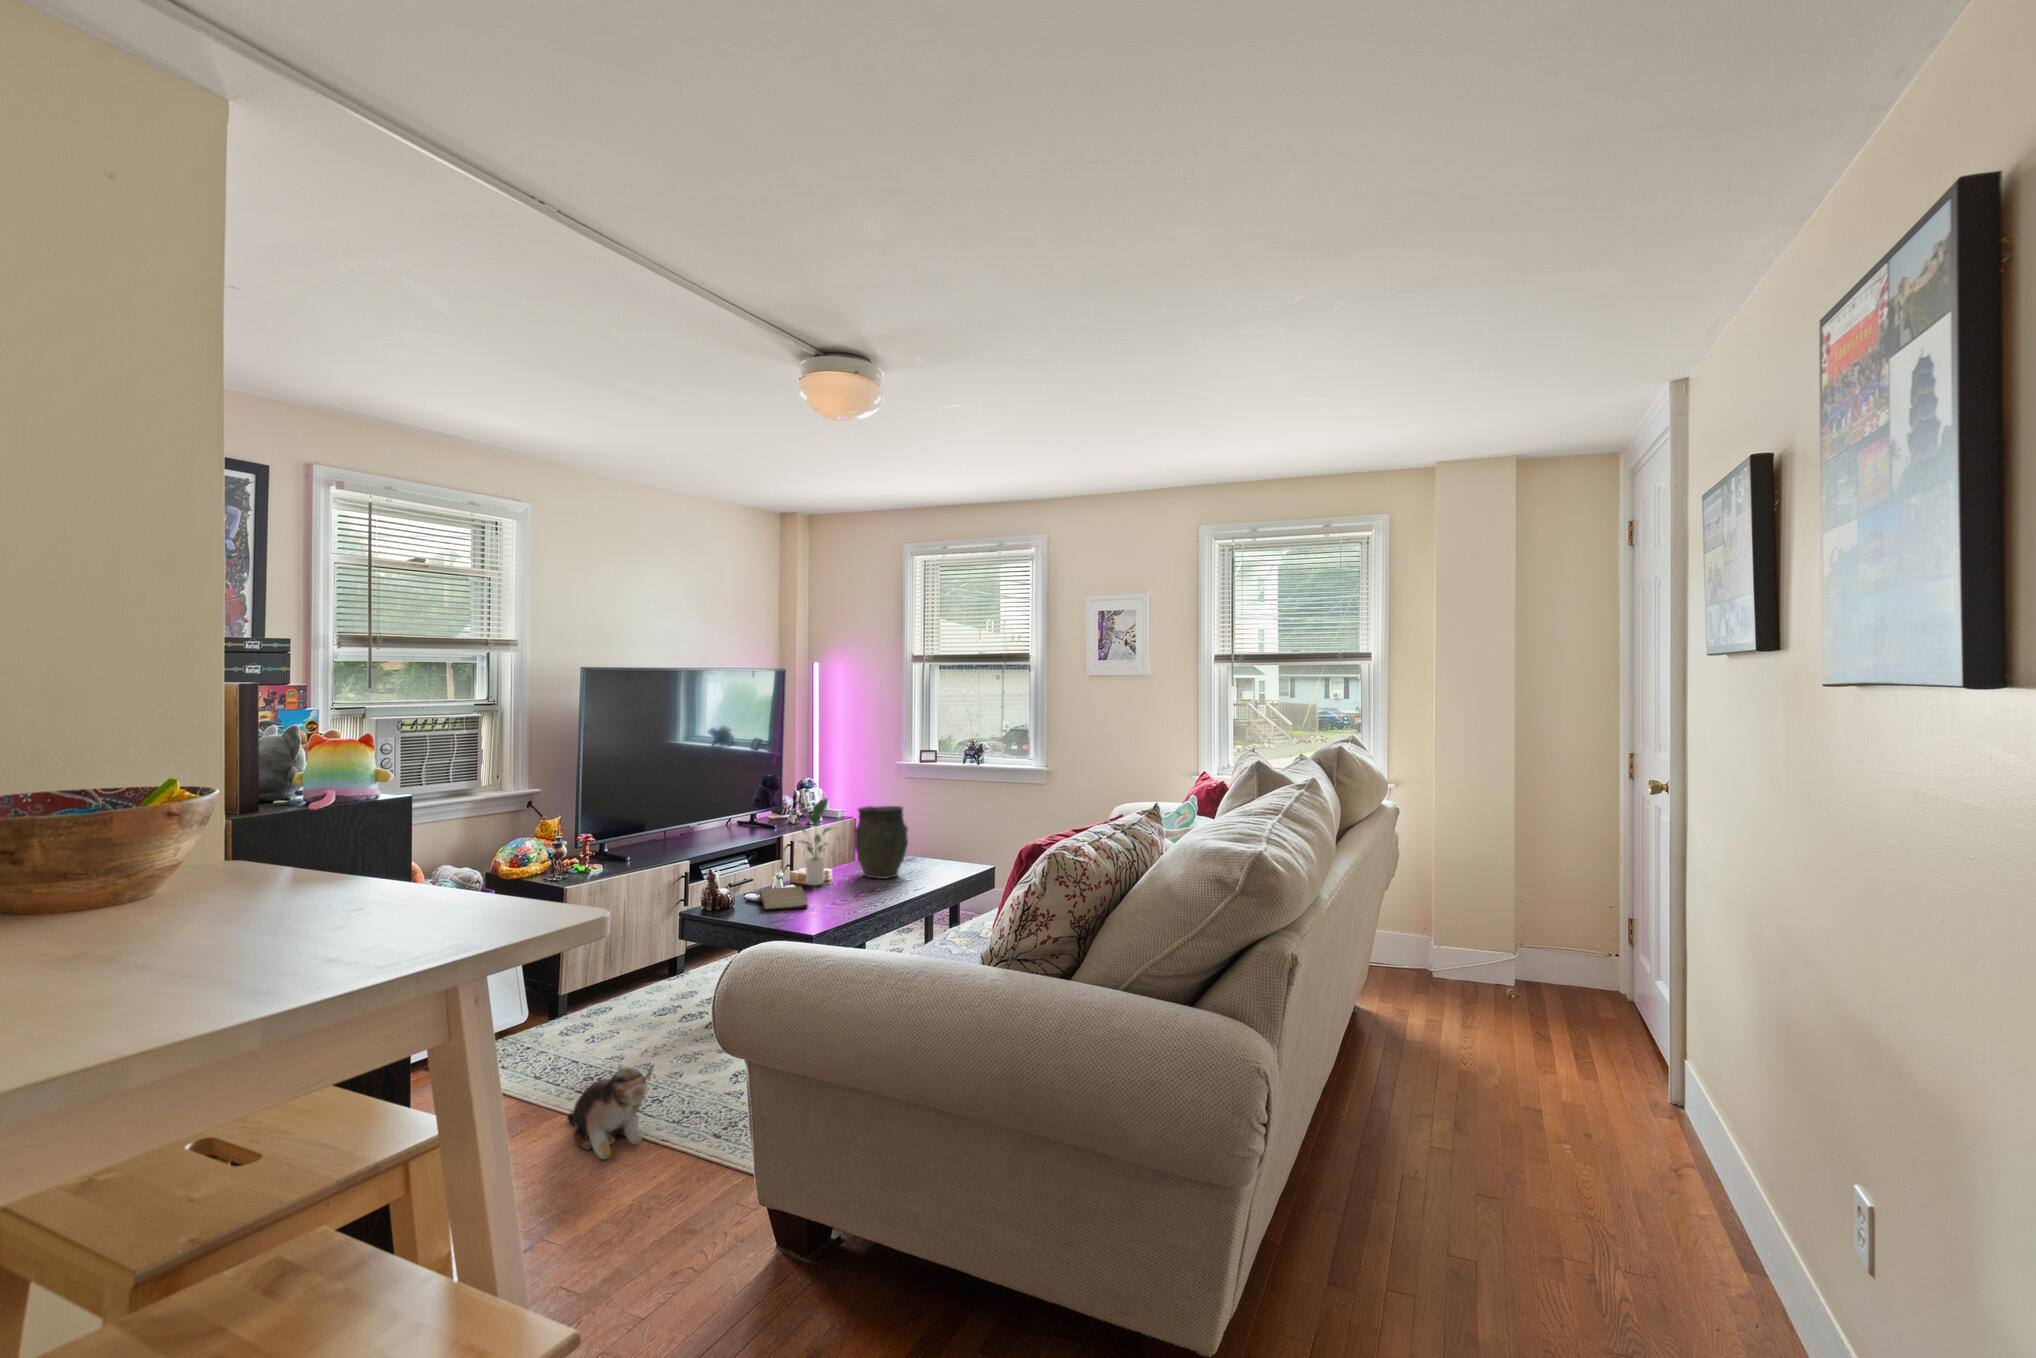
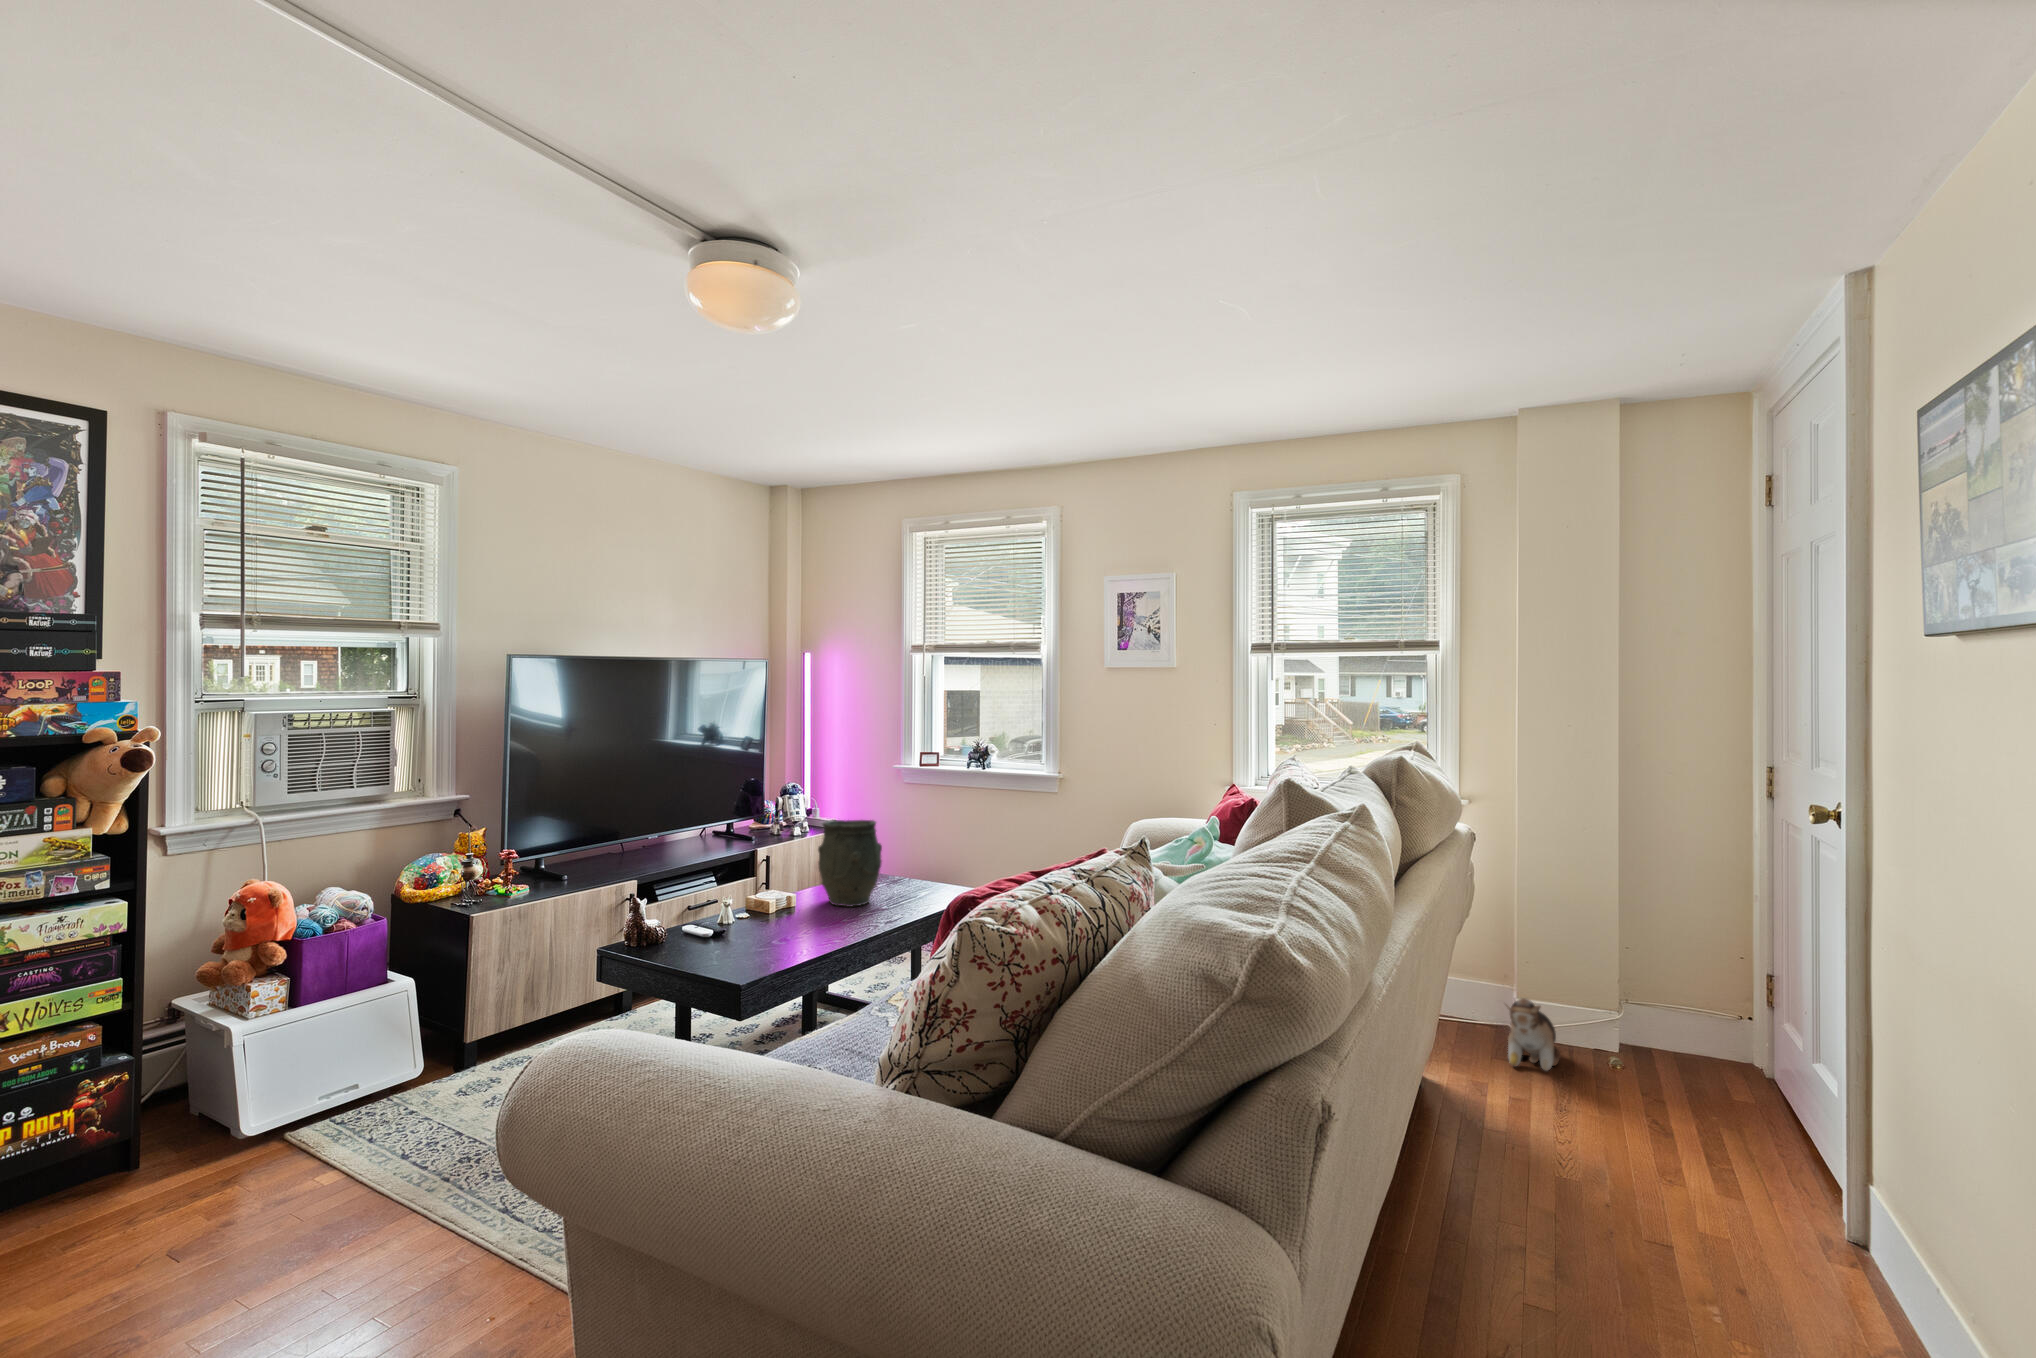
potted plant: present [797,799,833,886] -> none [742,810,796,915]
book: present [760,887,808,910] -> none [691,917,746,948]
plush toy: present [567,1067,653,1159] -> present [1506,998,1560,1071]

